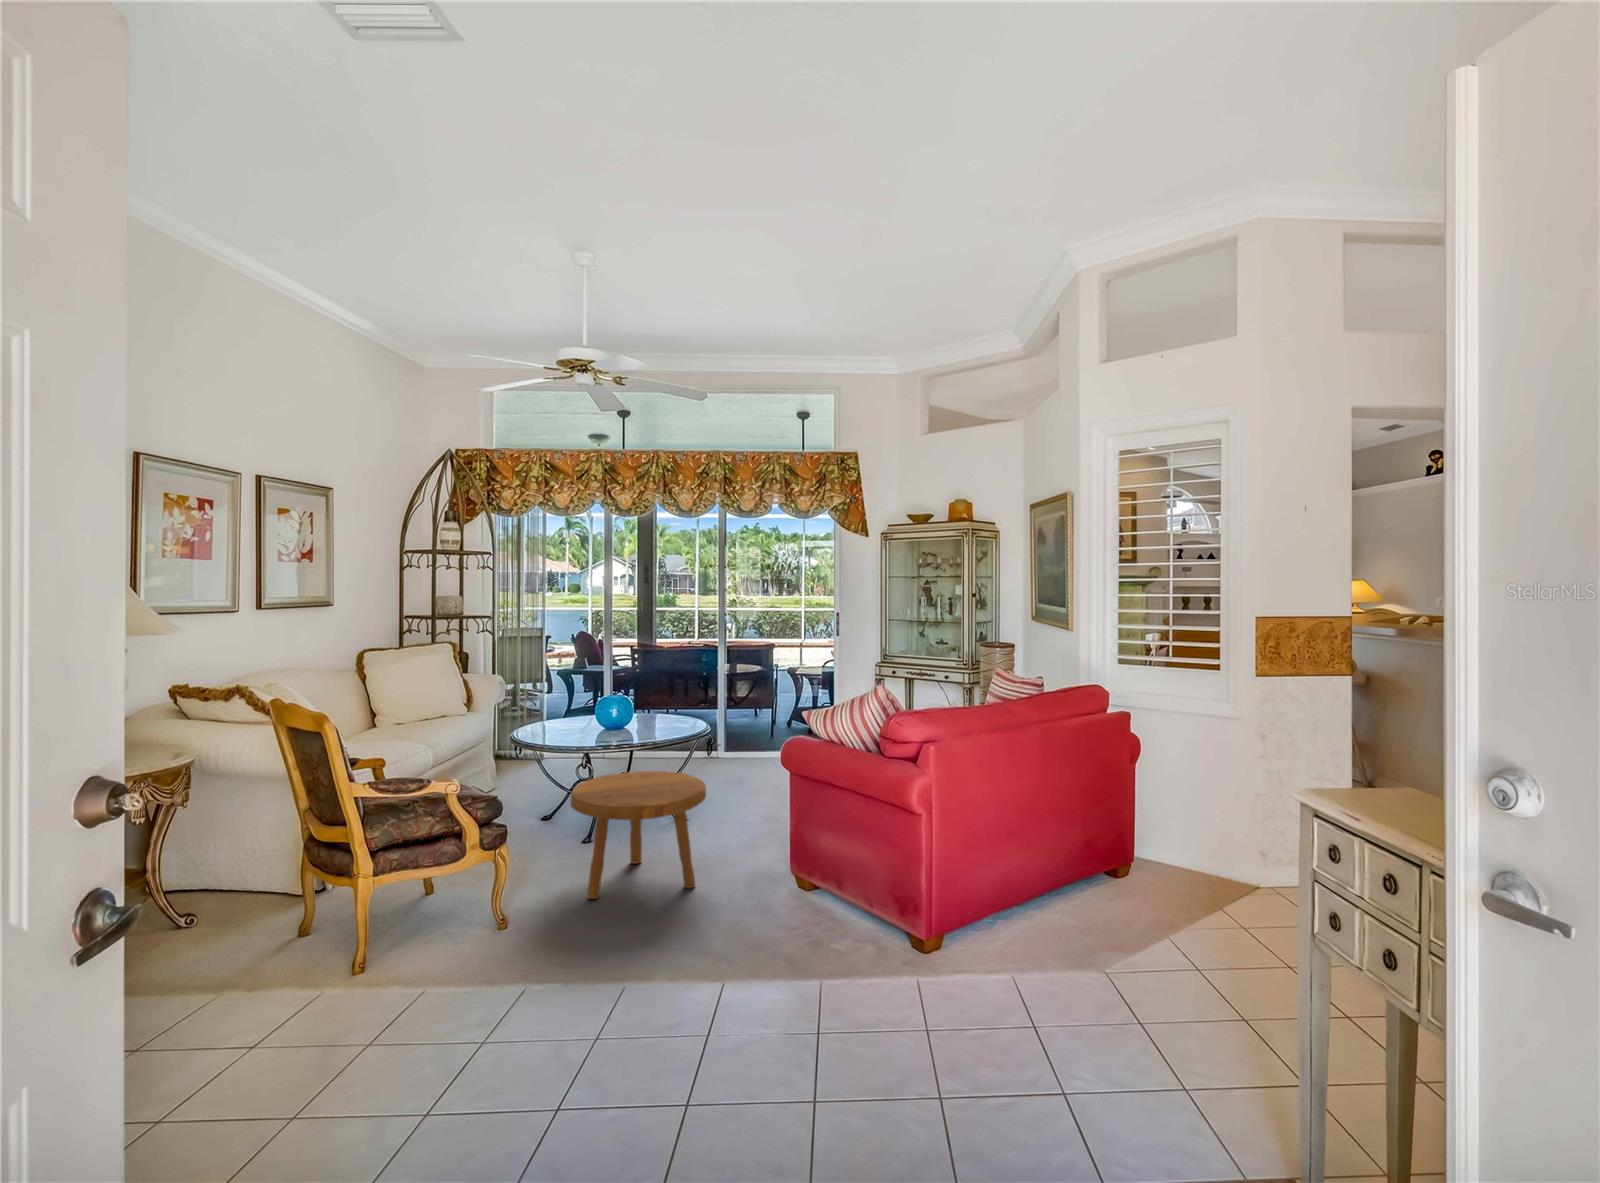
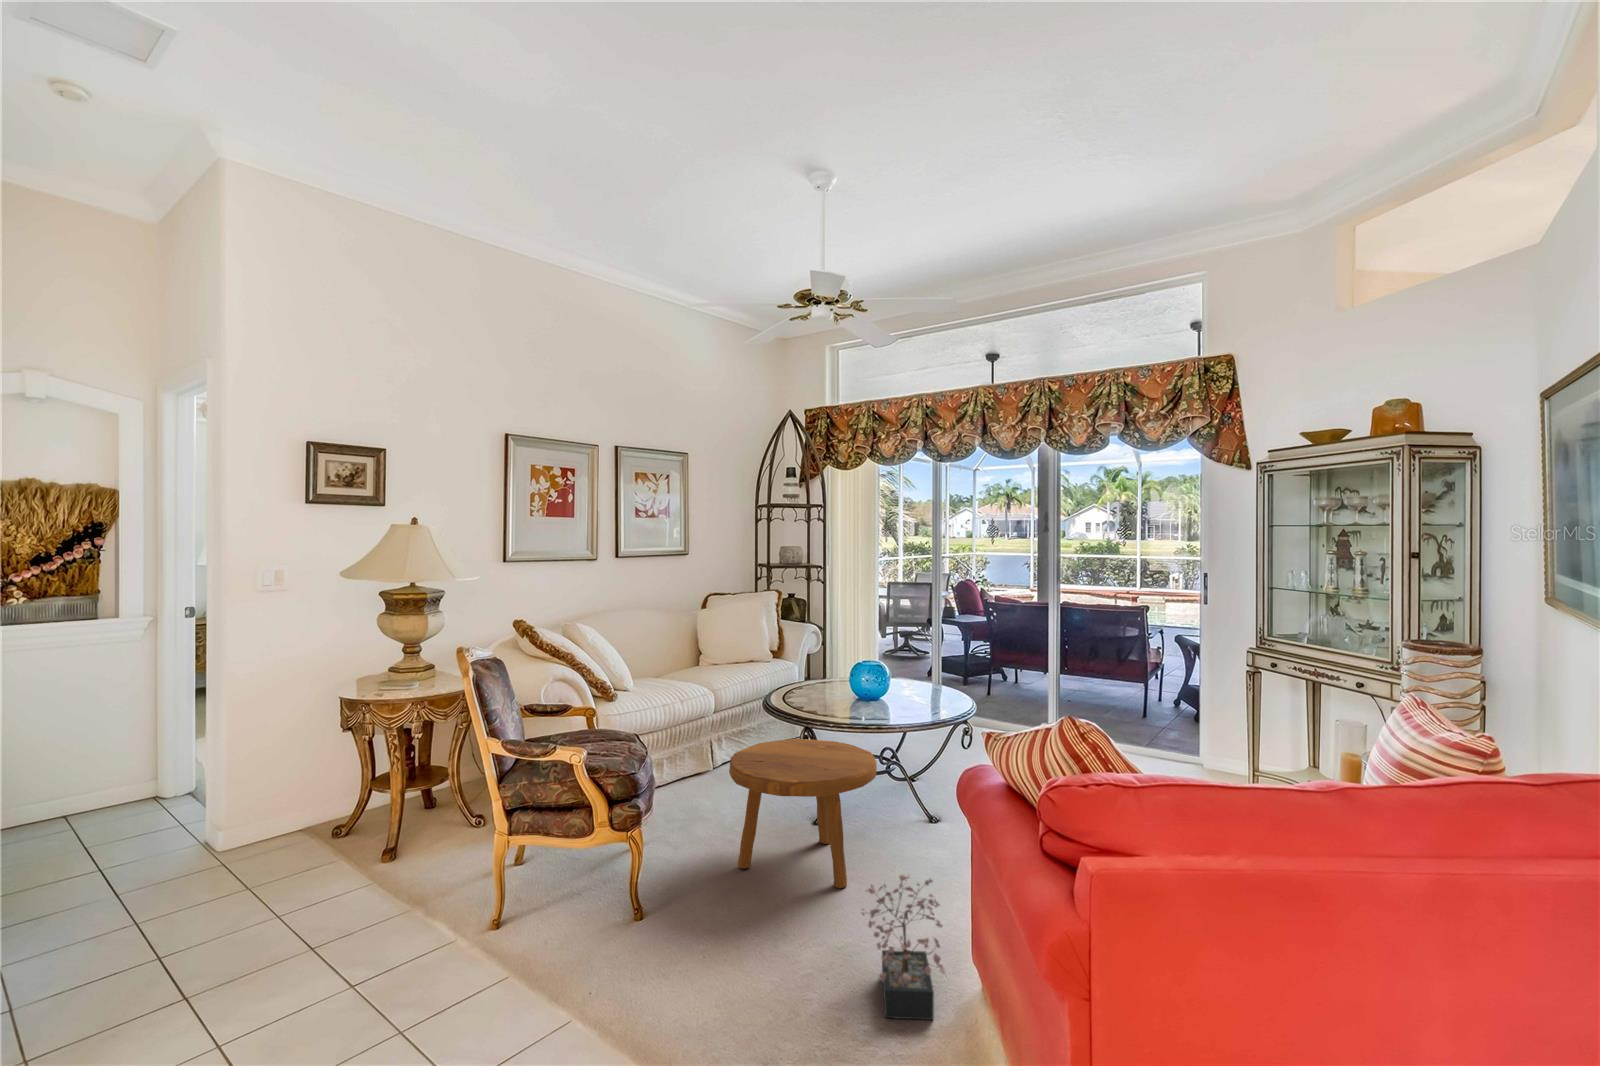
decorative plant: none [774,845,862,947] -> present [862,875,945,1020]

